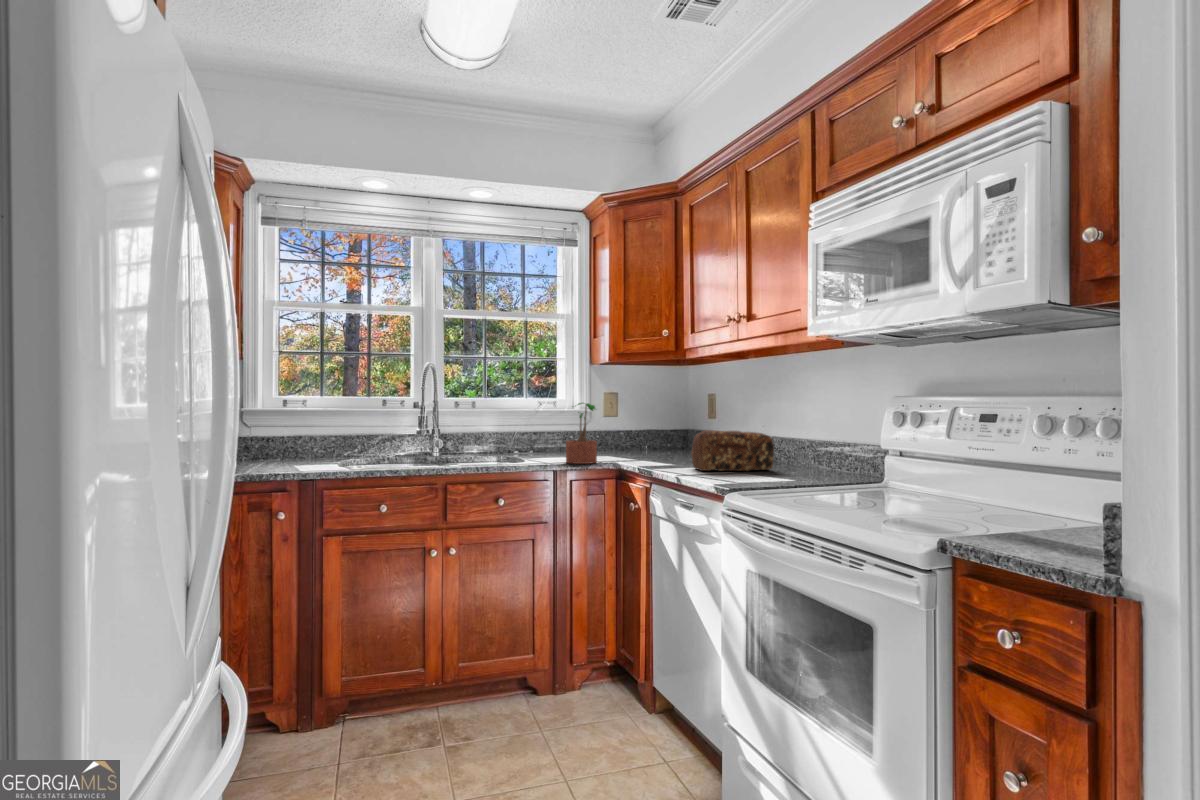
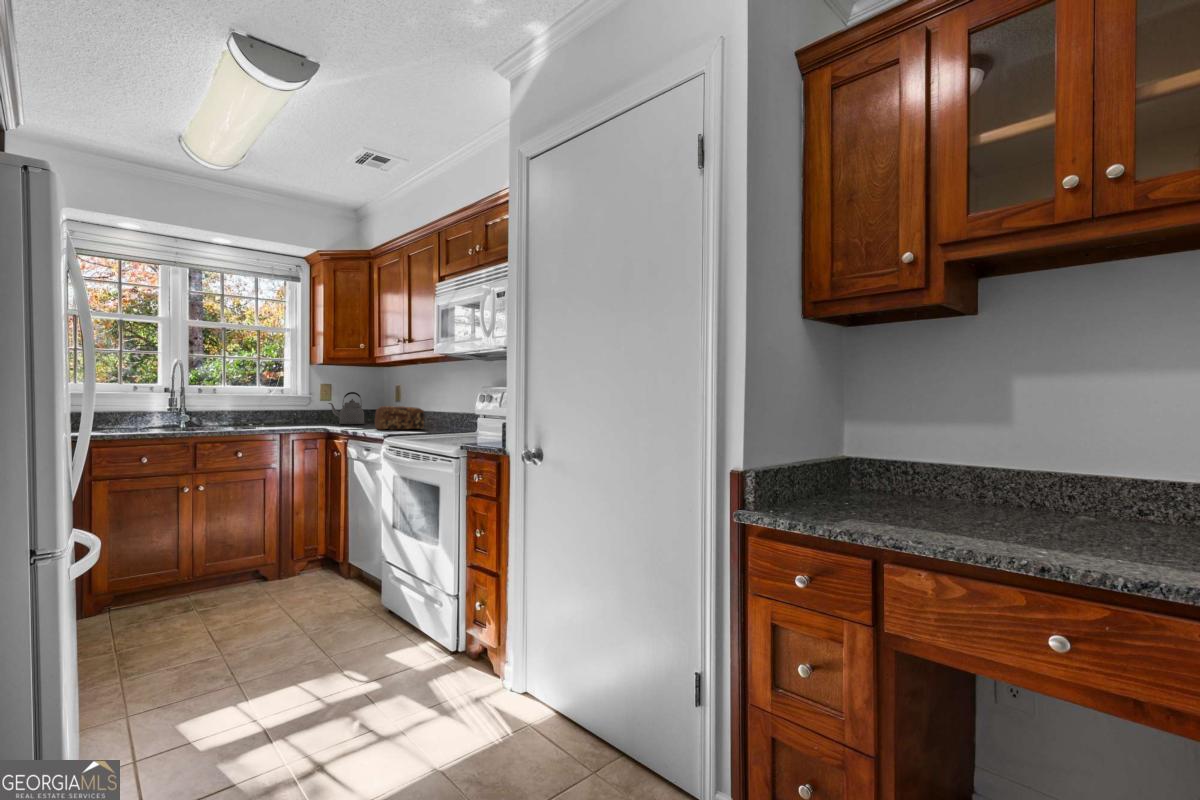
potted plant: present [566,403,597,464] -> none [289,389,312,429]
kettle: none [614,404,665,453] -> present [328,392,364,424]

